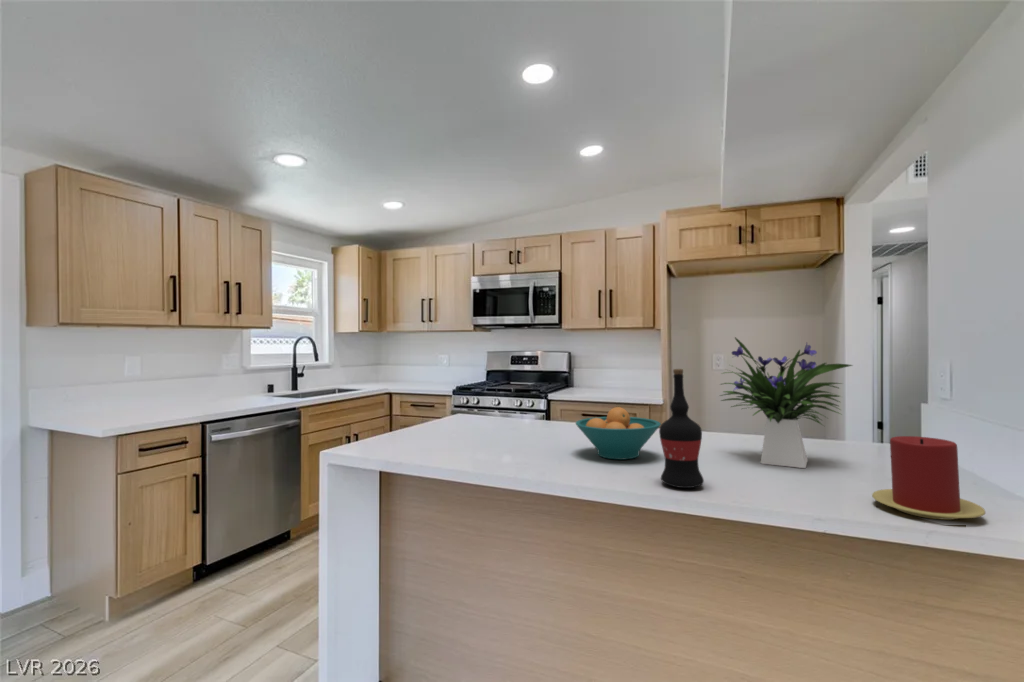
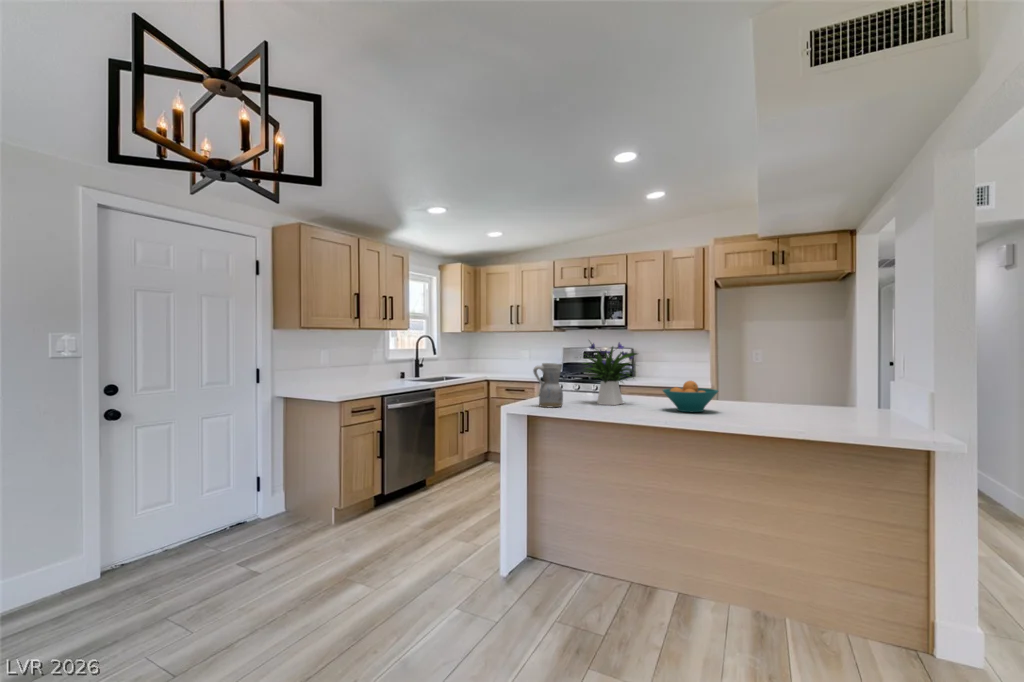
flower arrangement: present [722,337,852,468] -> present [586,343,637,405]
wine bottle: present [659,369,704,488] -> none [721,355,747,421]
ceramic pitcher: none [375,379,424,452] -> present [533,363,563,407]
candle: present [872,436,985,520] -> none [843,391,901,432]

